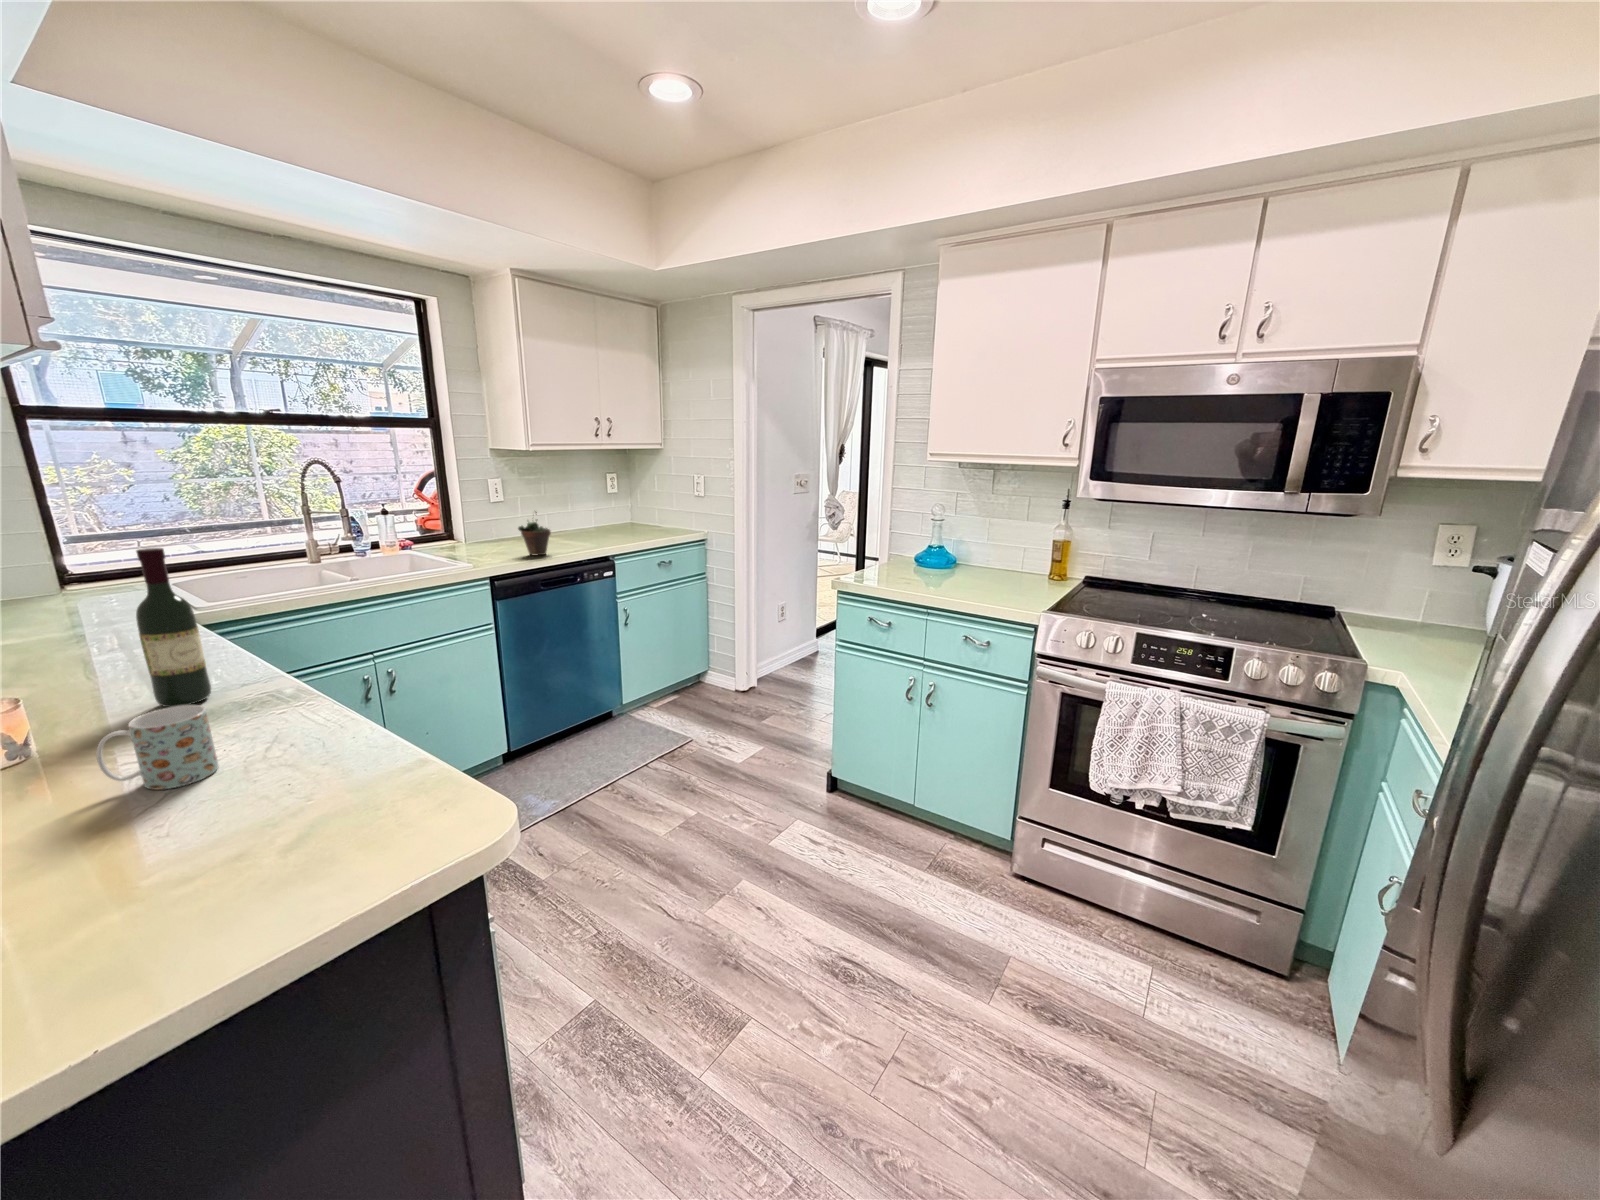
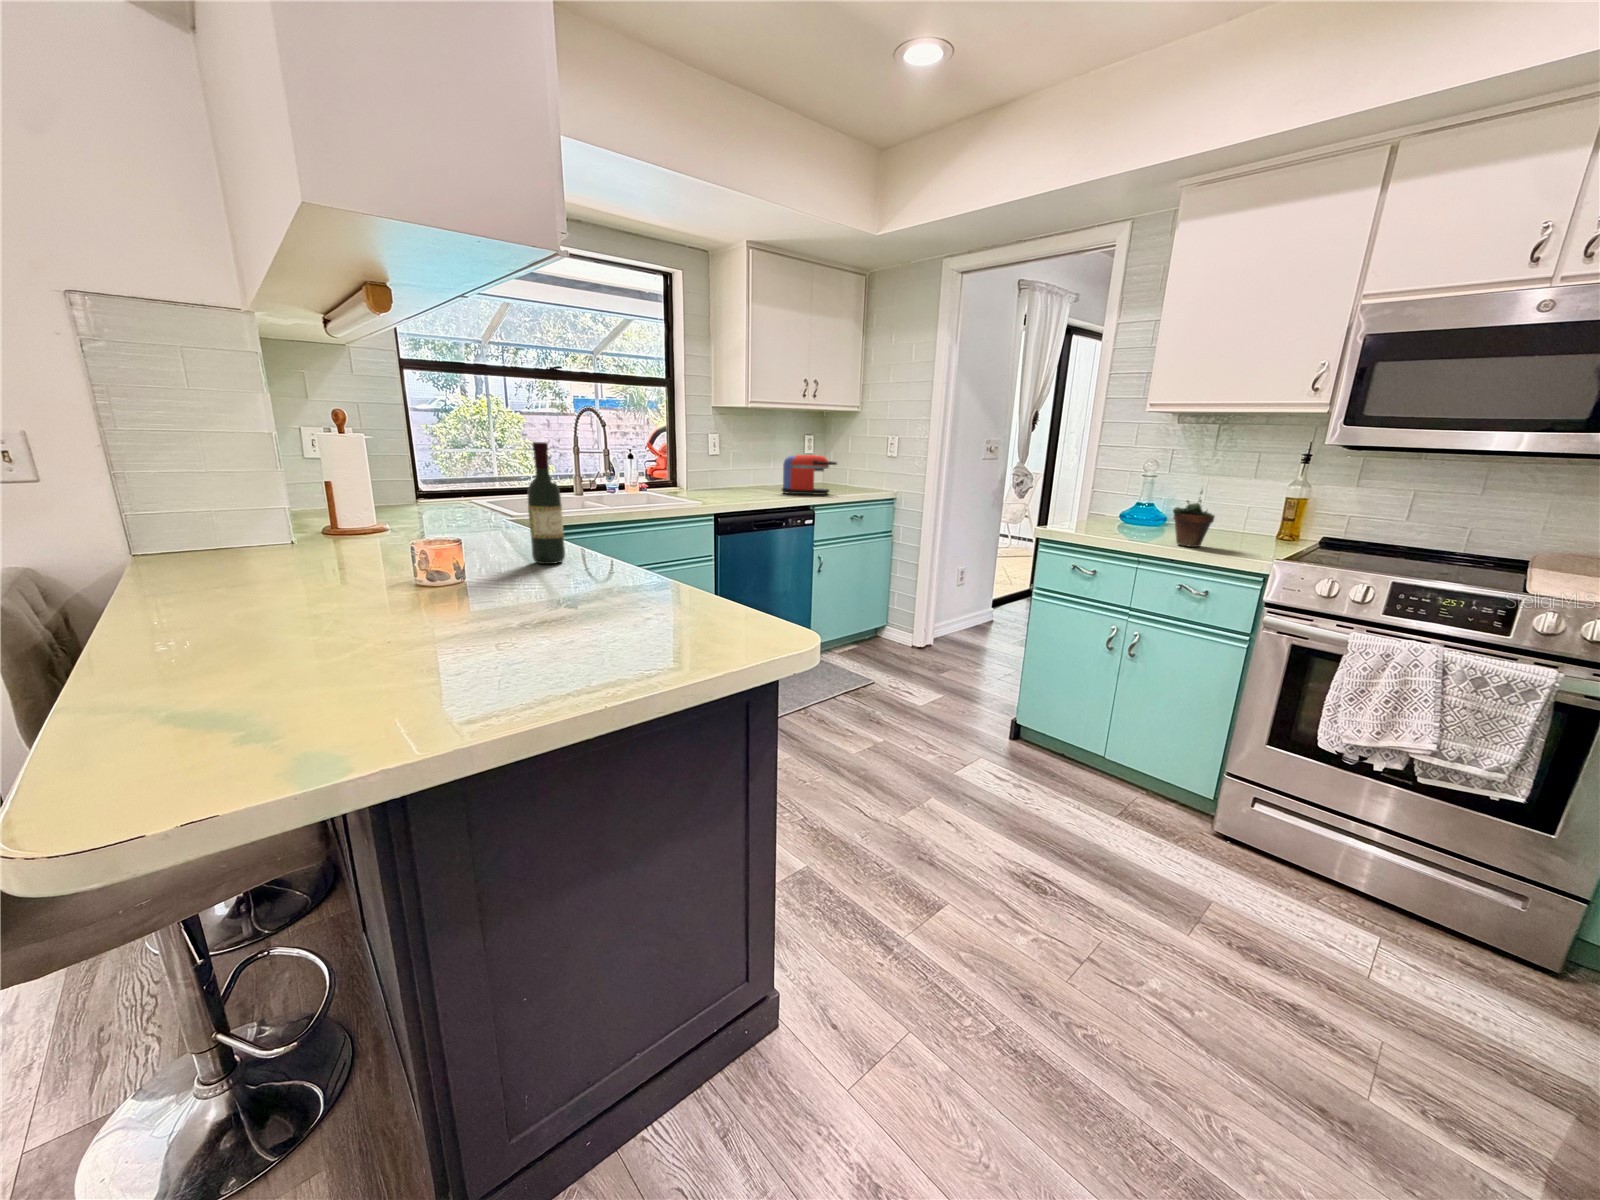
coffee maker: none [576,501,637,544] -> present [782,455,837,495]
succulent plant: present [518,512,551,555] -> present [1173,490,1215,547]
mug: present [96,705,218,790] -> none [535,546,598,601]

